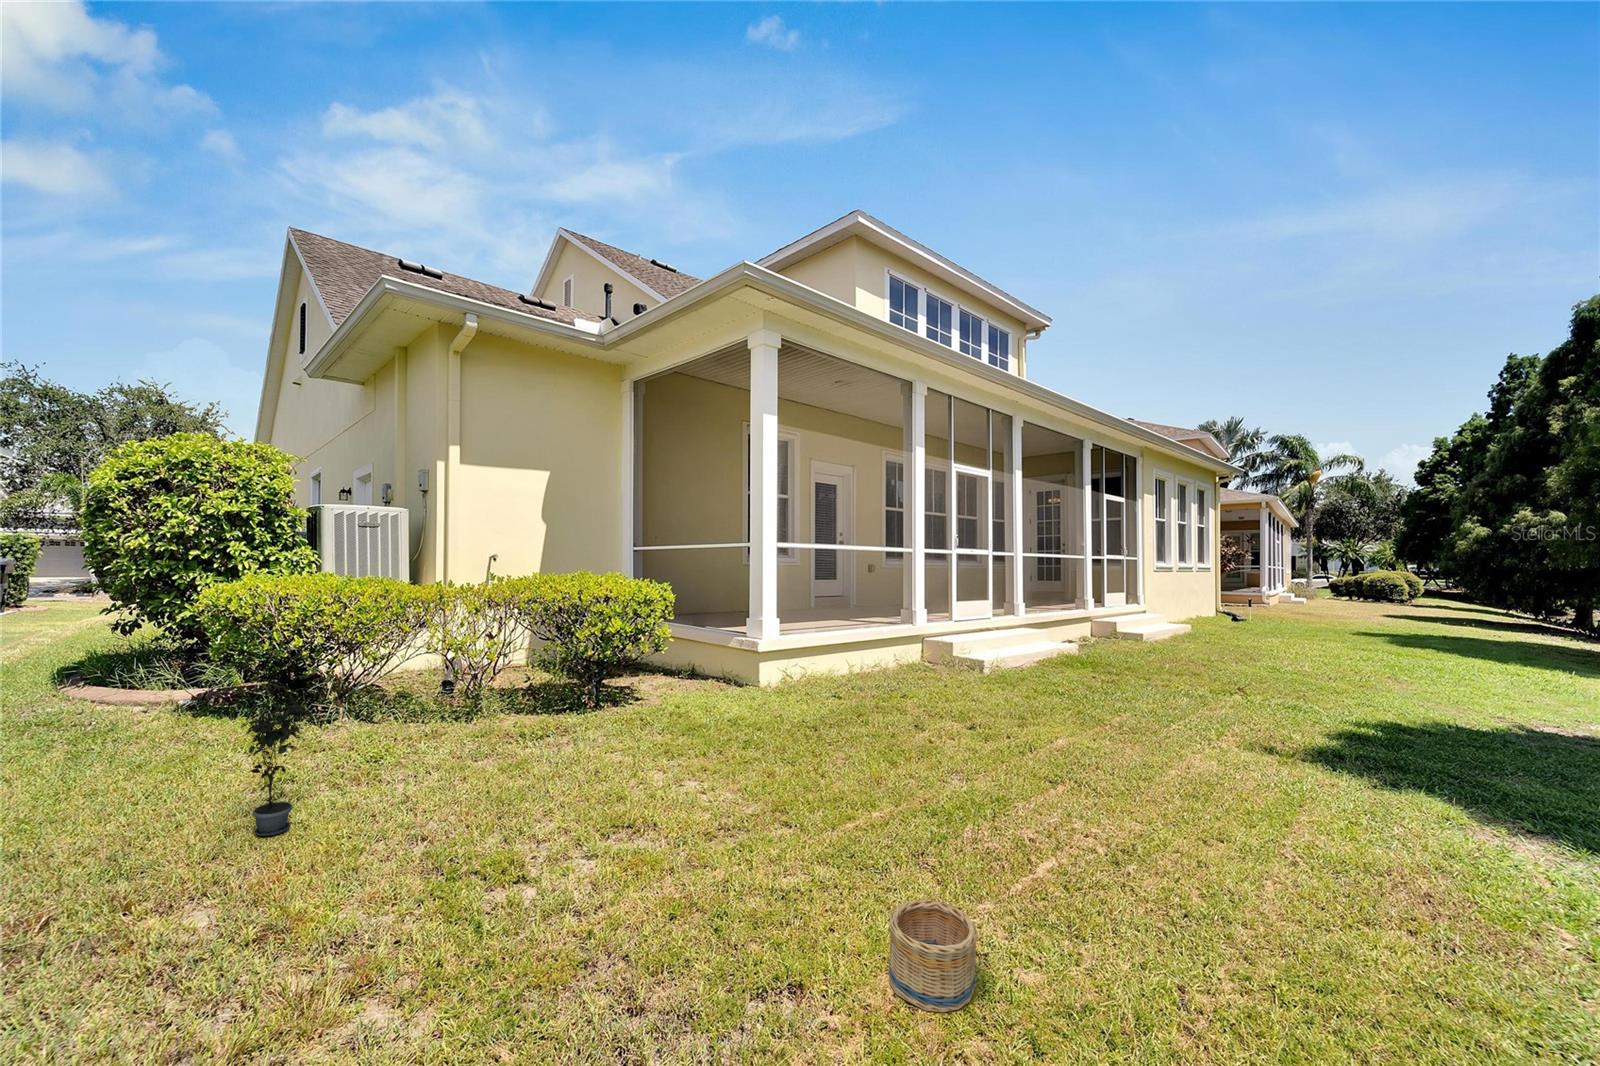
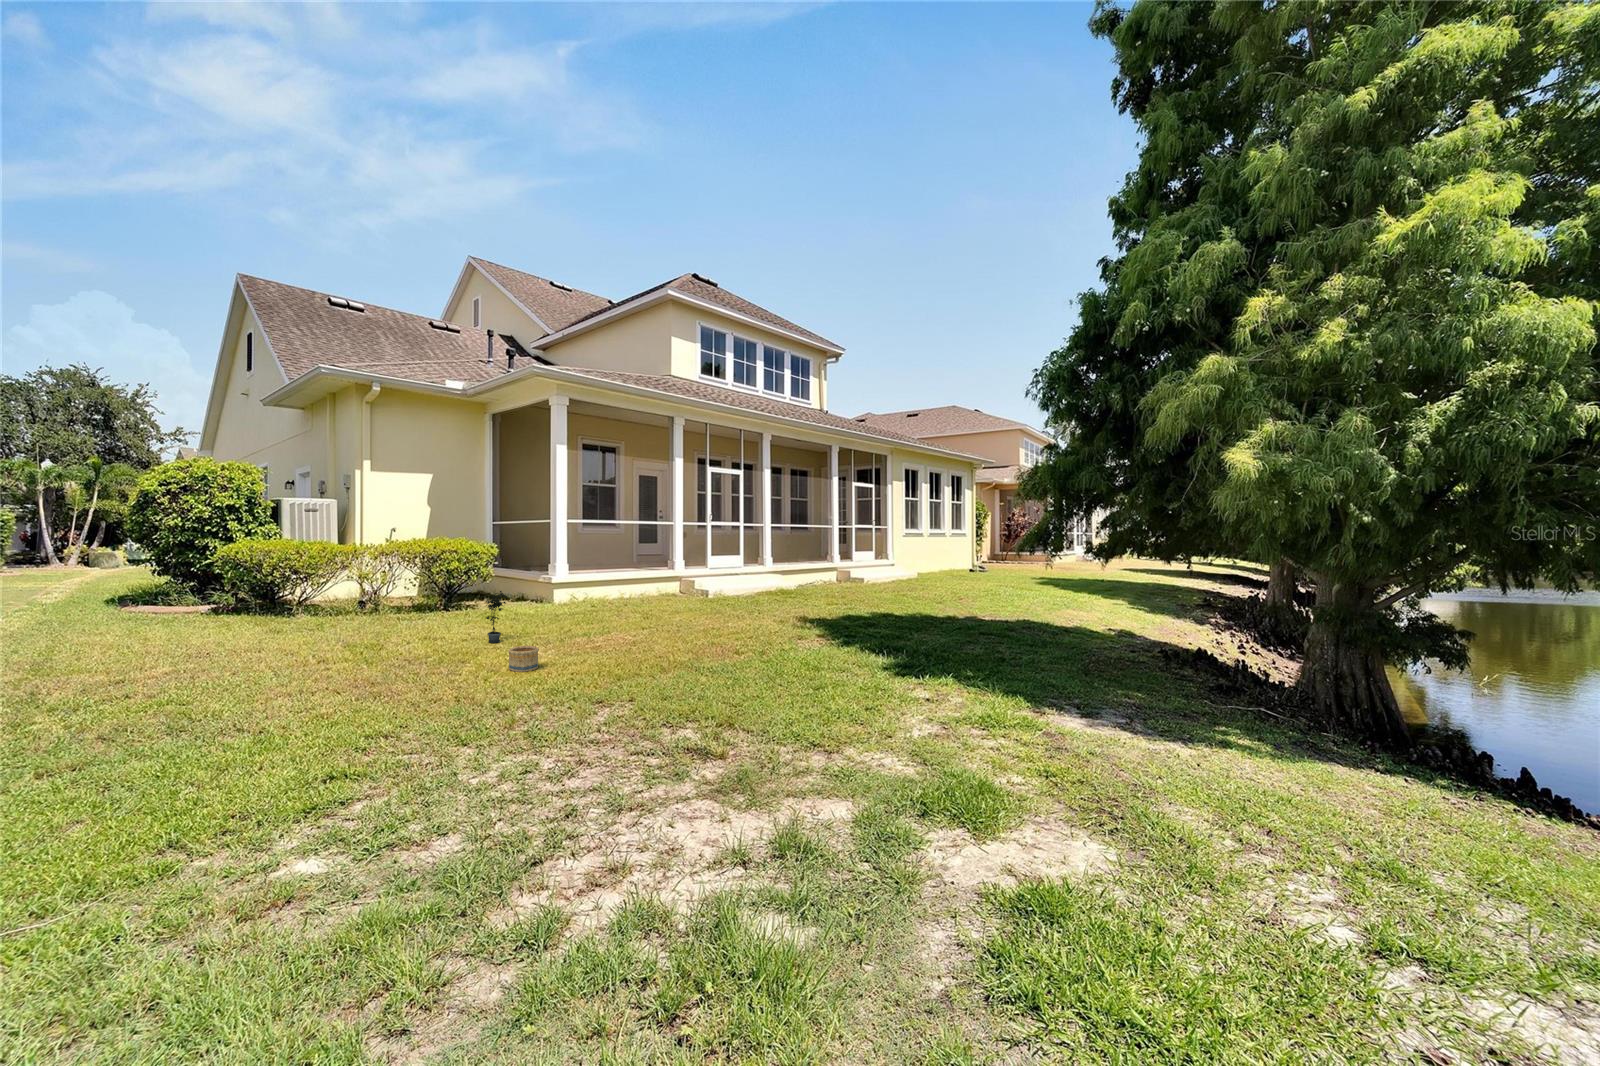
potted plant: present [241,698,311,837] -> present [486,591,507,643]

